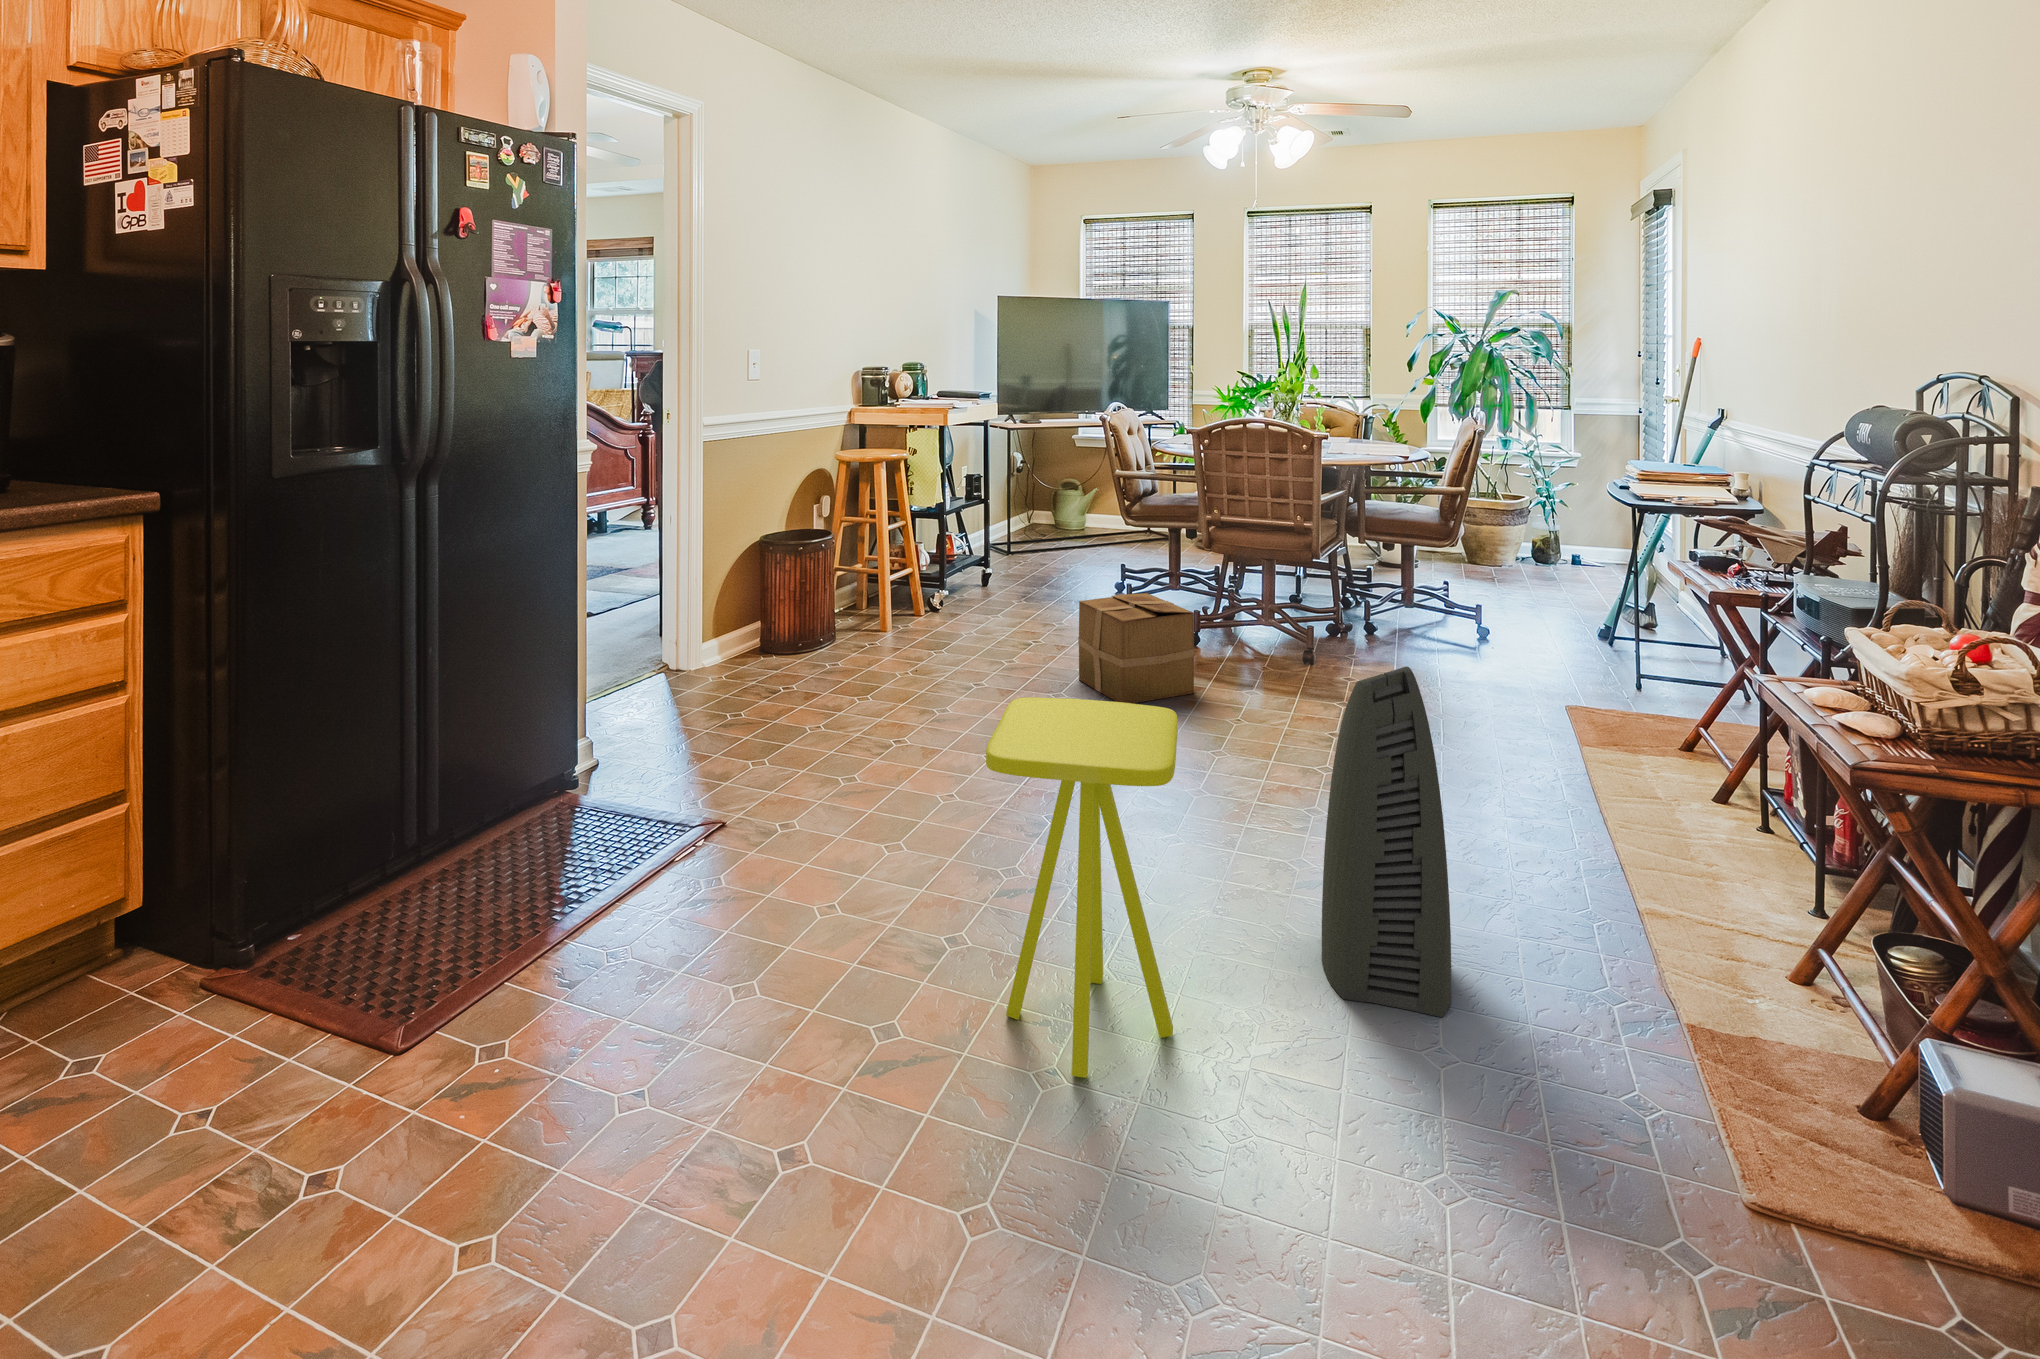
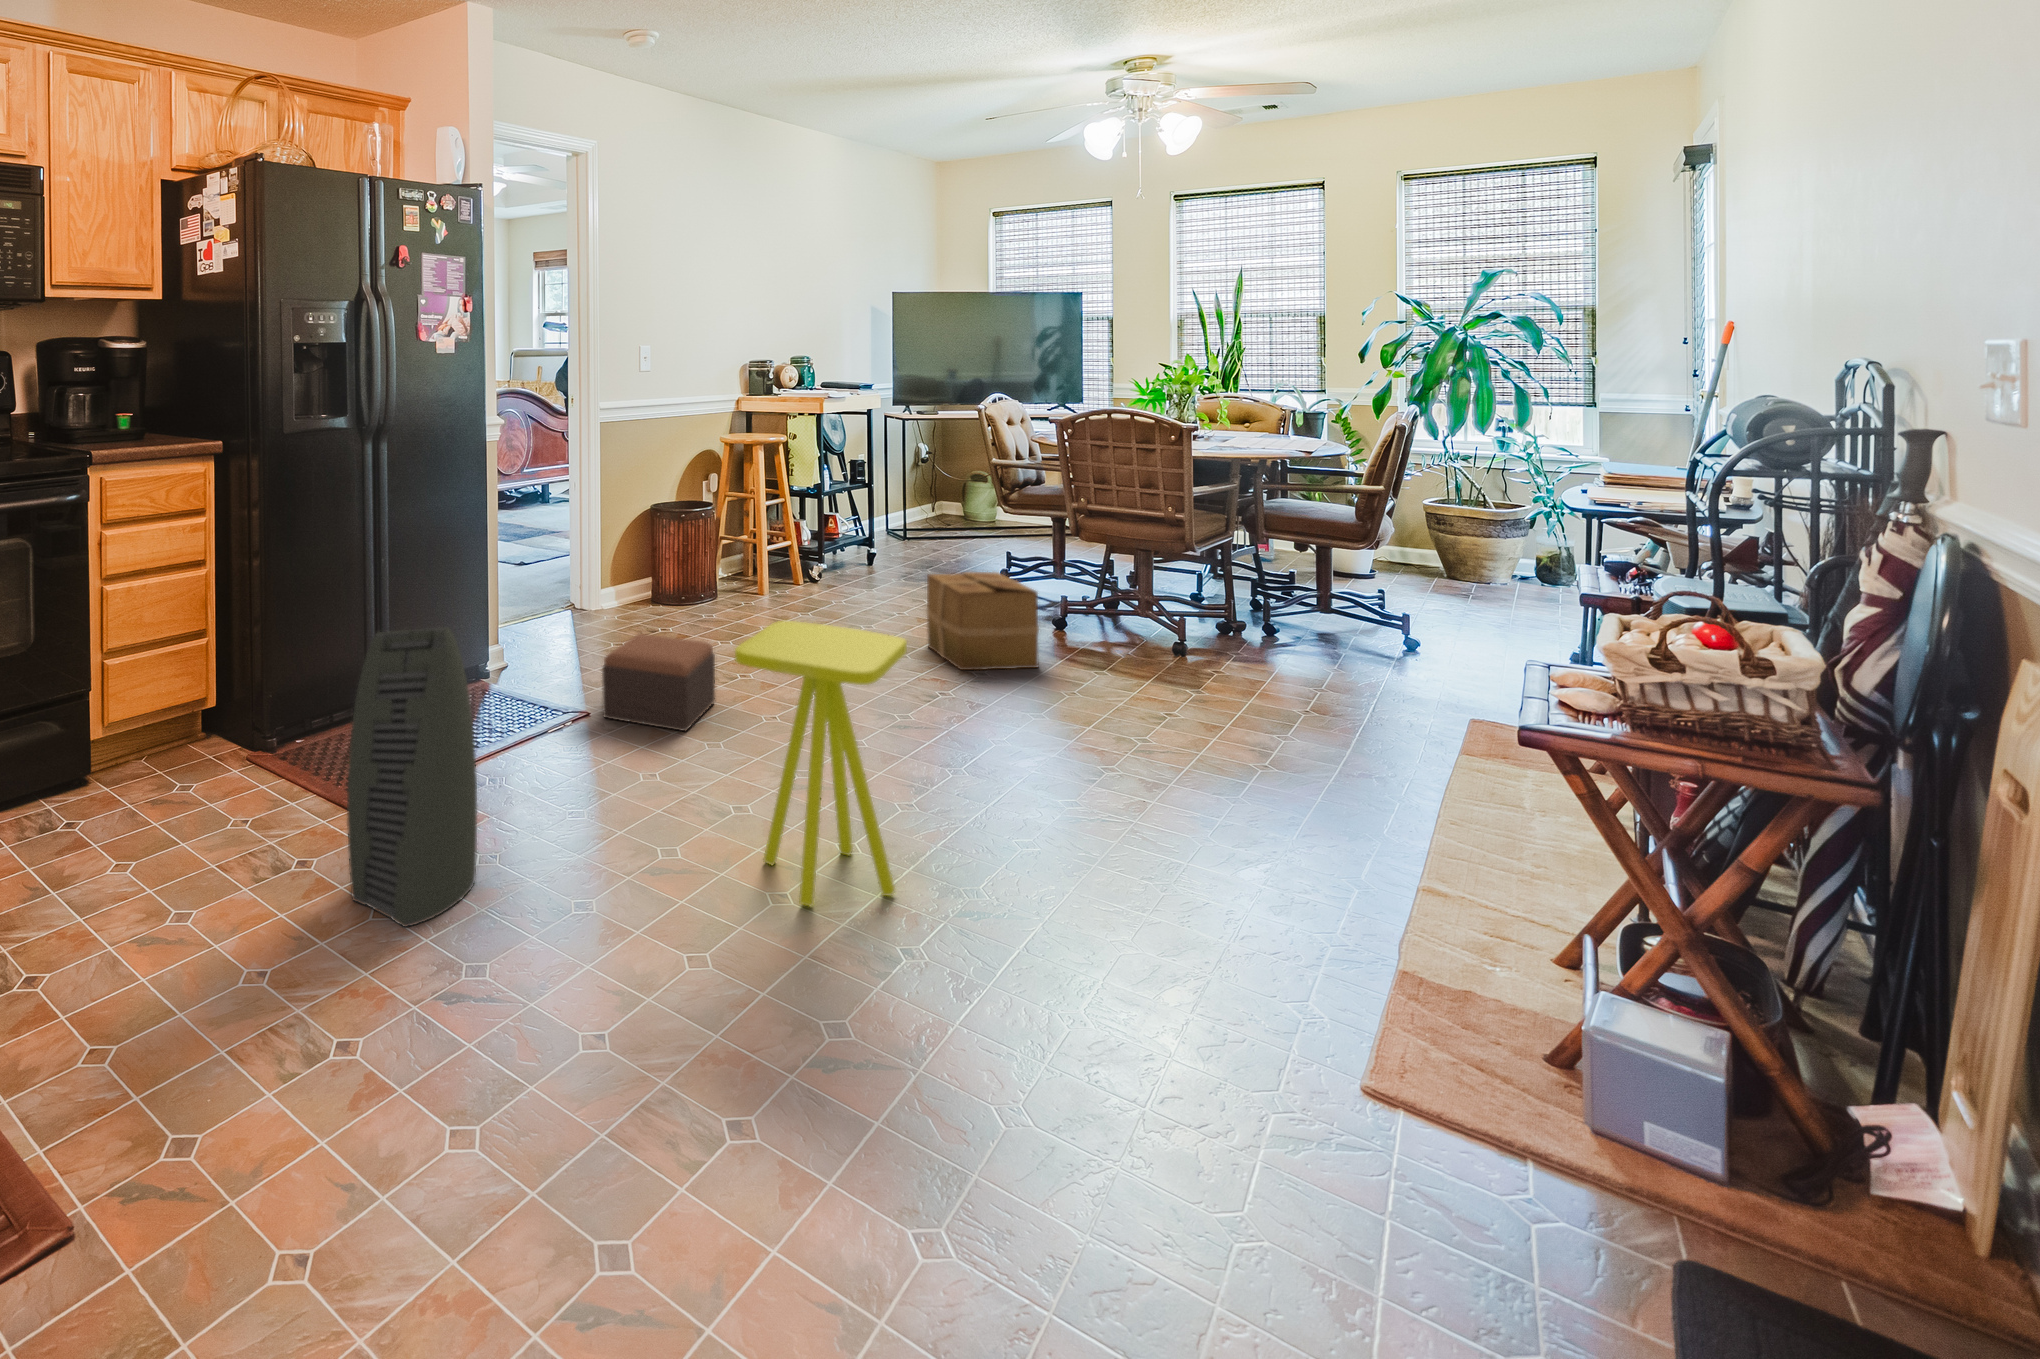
air purifier: present [1322,666,1451,1017] -> present [347,627,477,927]
footstool: none [742,708,876,830] -> present [602,634,715,731]

